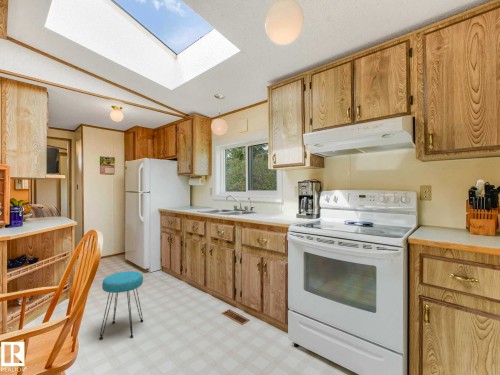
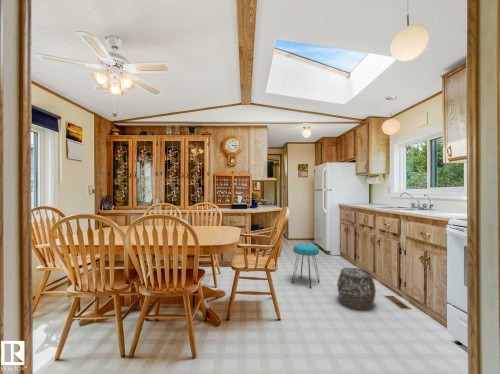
woven basket: none [172,291,218,347] -> present [337,268,376,308]

